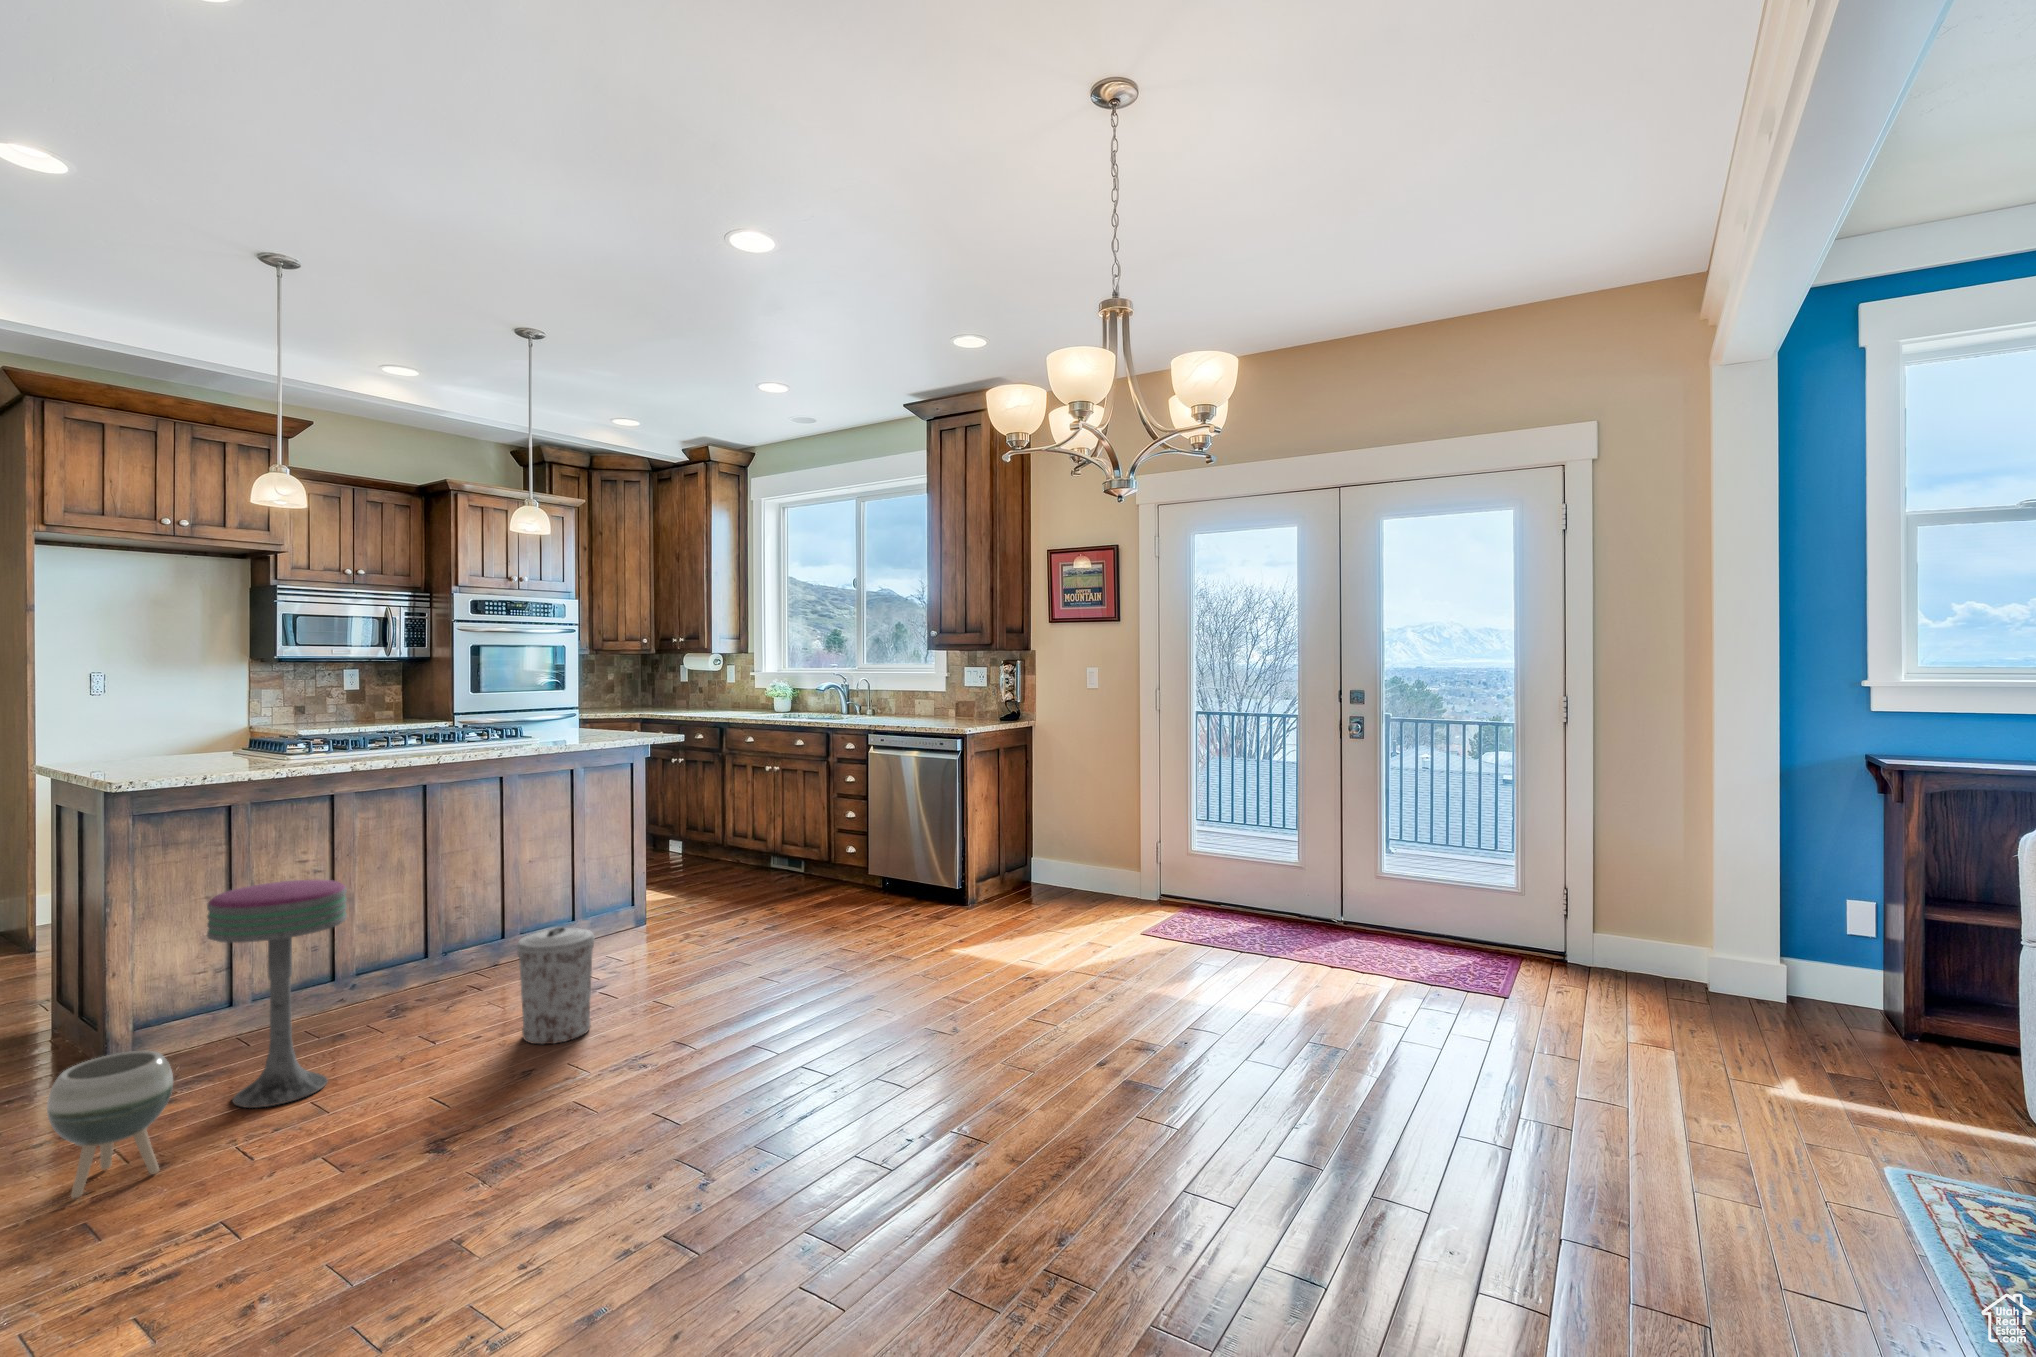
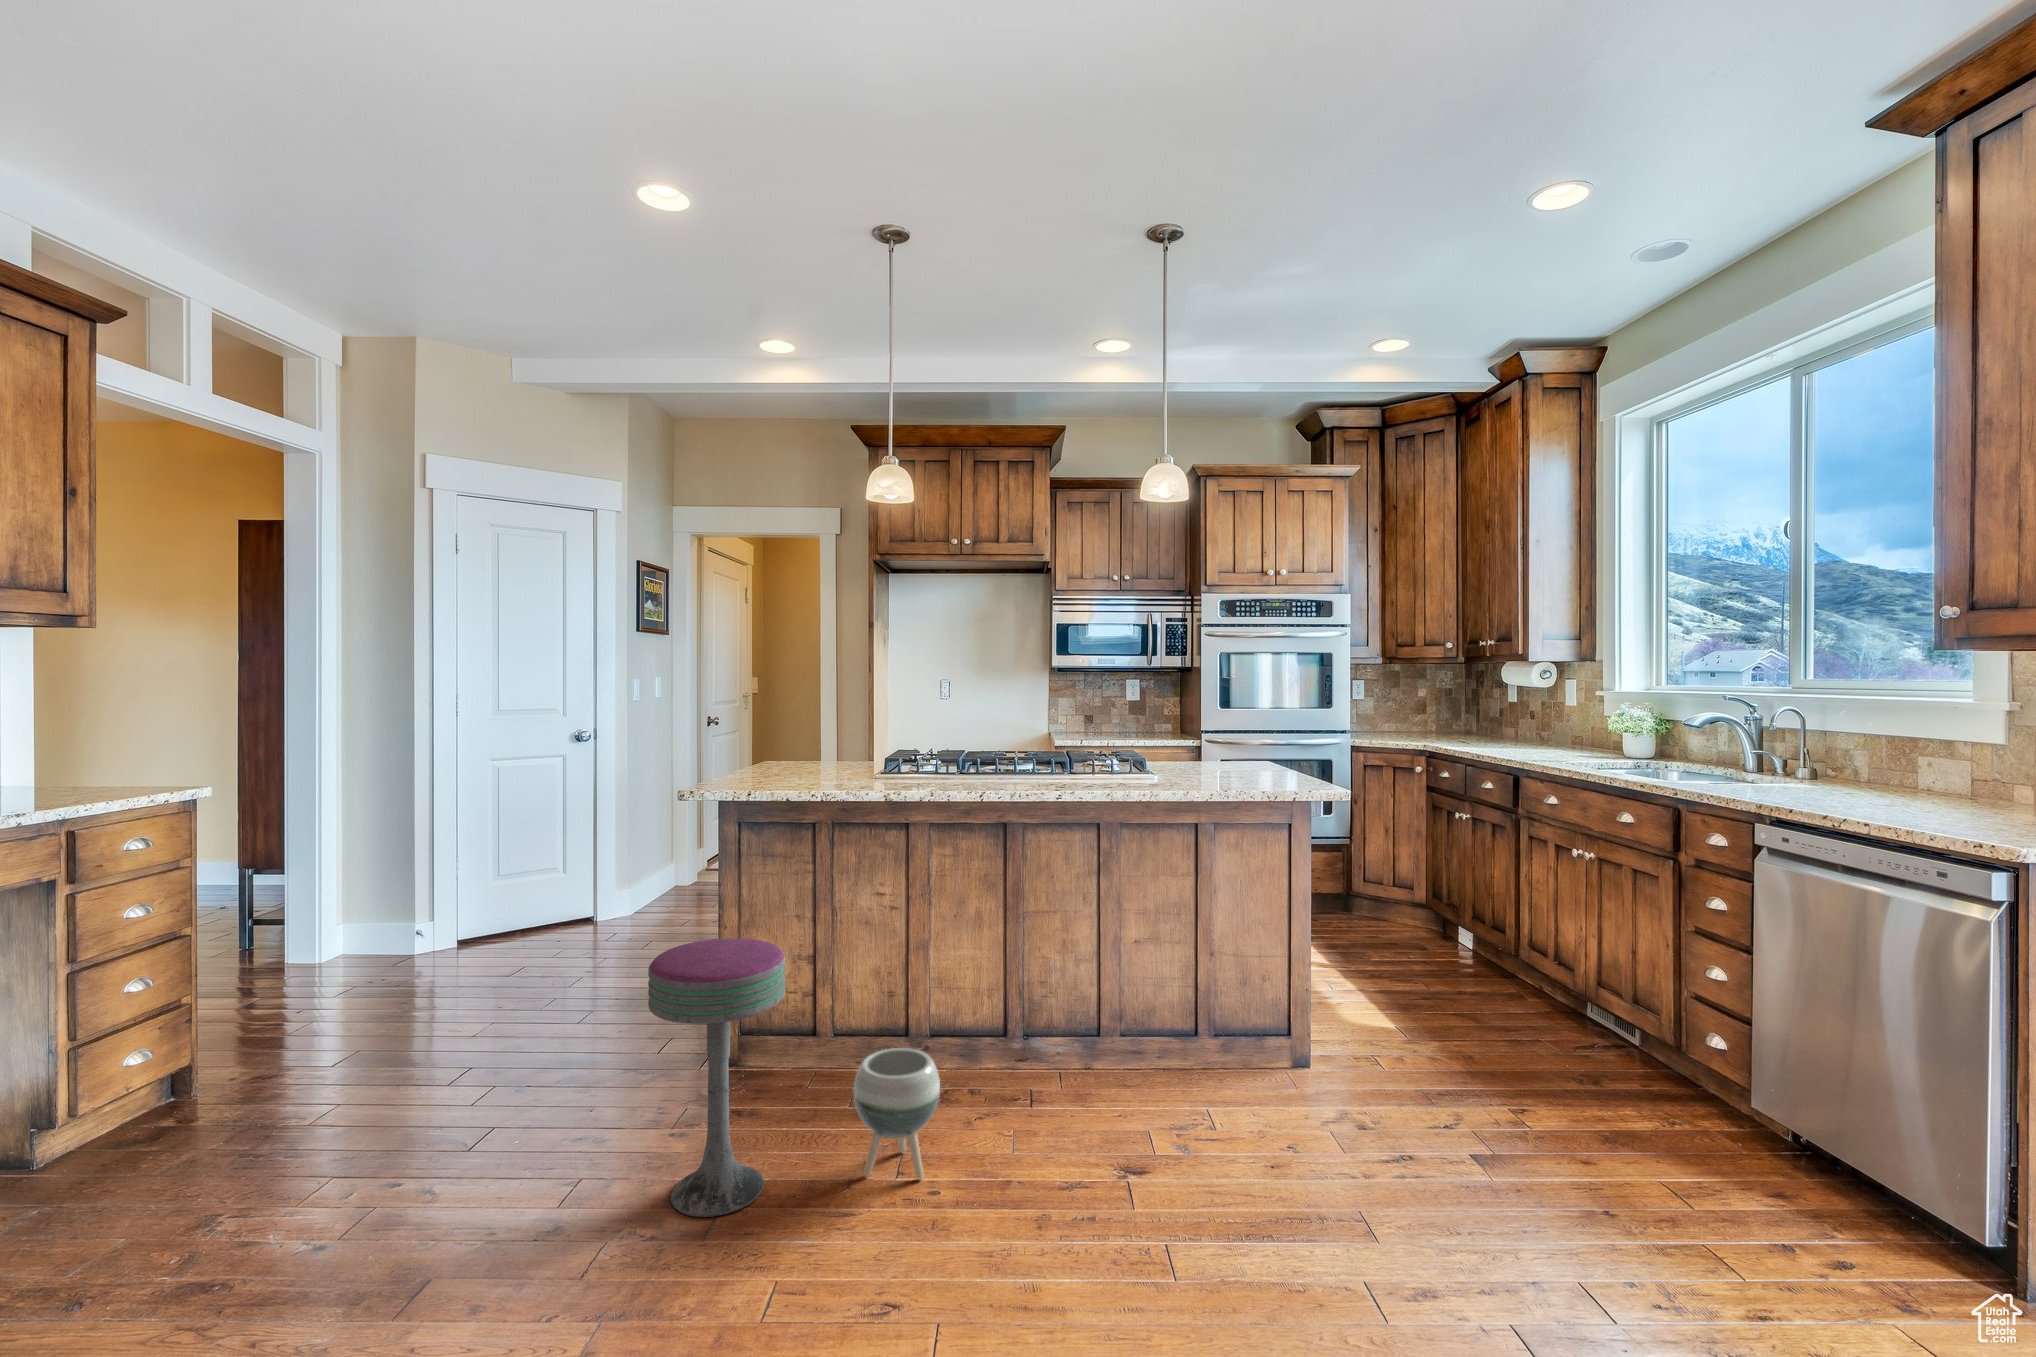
trash can: present [517,927,595,1044] -> none [945,1087,1052,1285]
planter: present [47,1051,173,1199] -> present [854,1048,940,1180]

